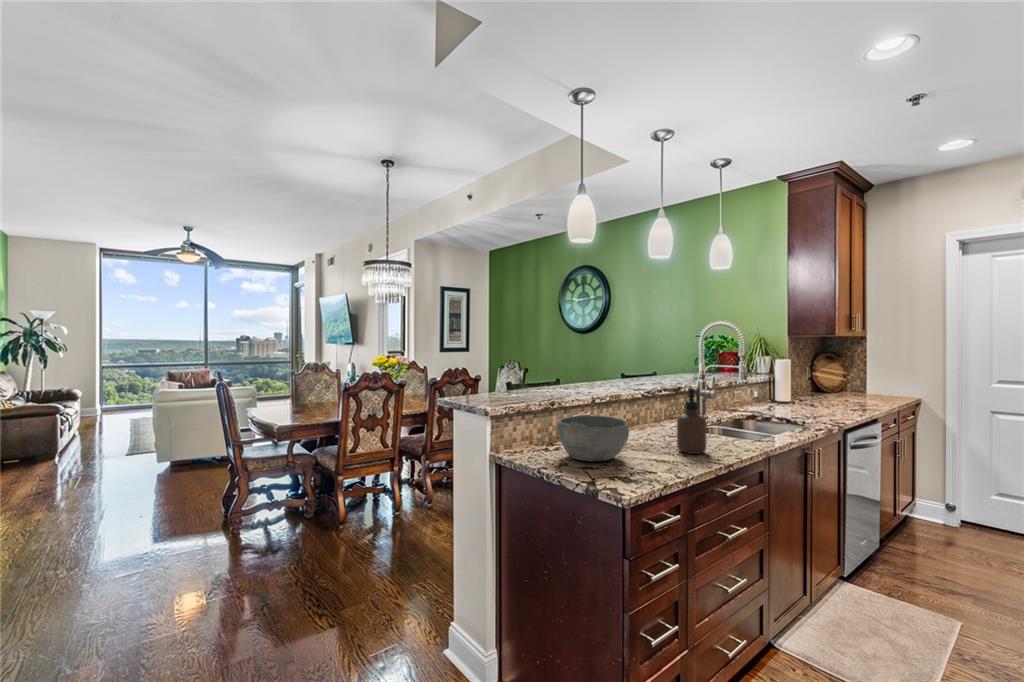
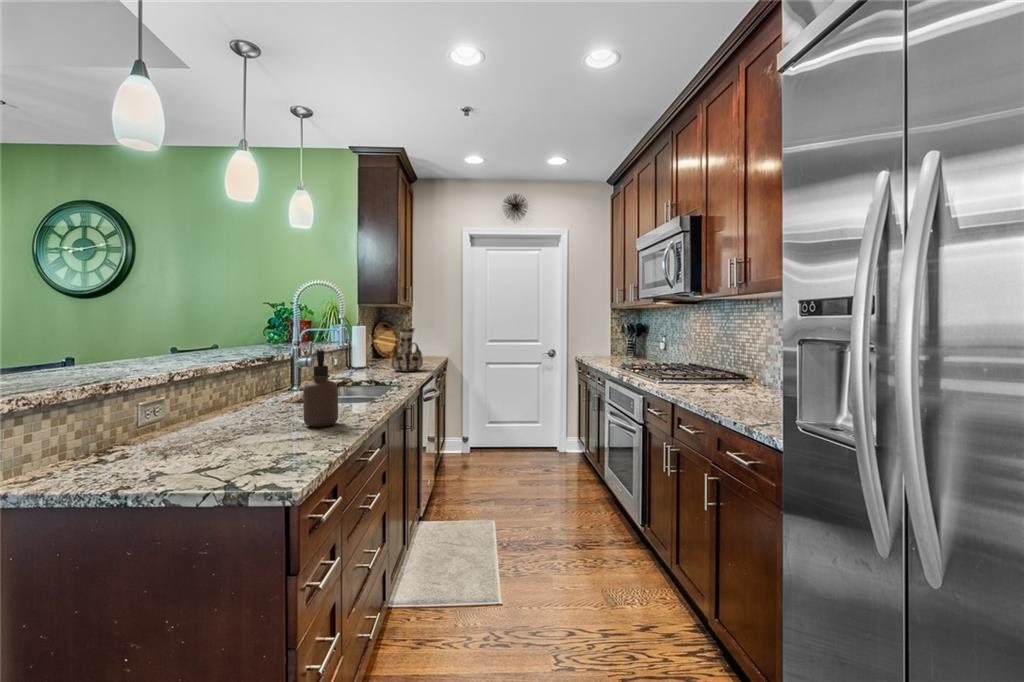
vase: none [816,361,860,410] -> present [389,328,423,372]
bowl: present [557,415,629,461] -> none [129,395,255,463]

